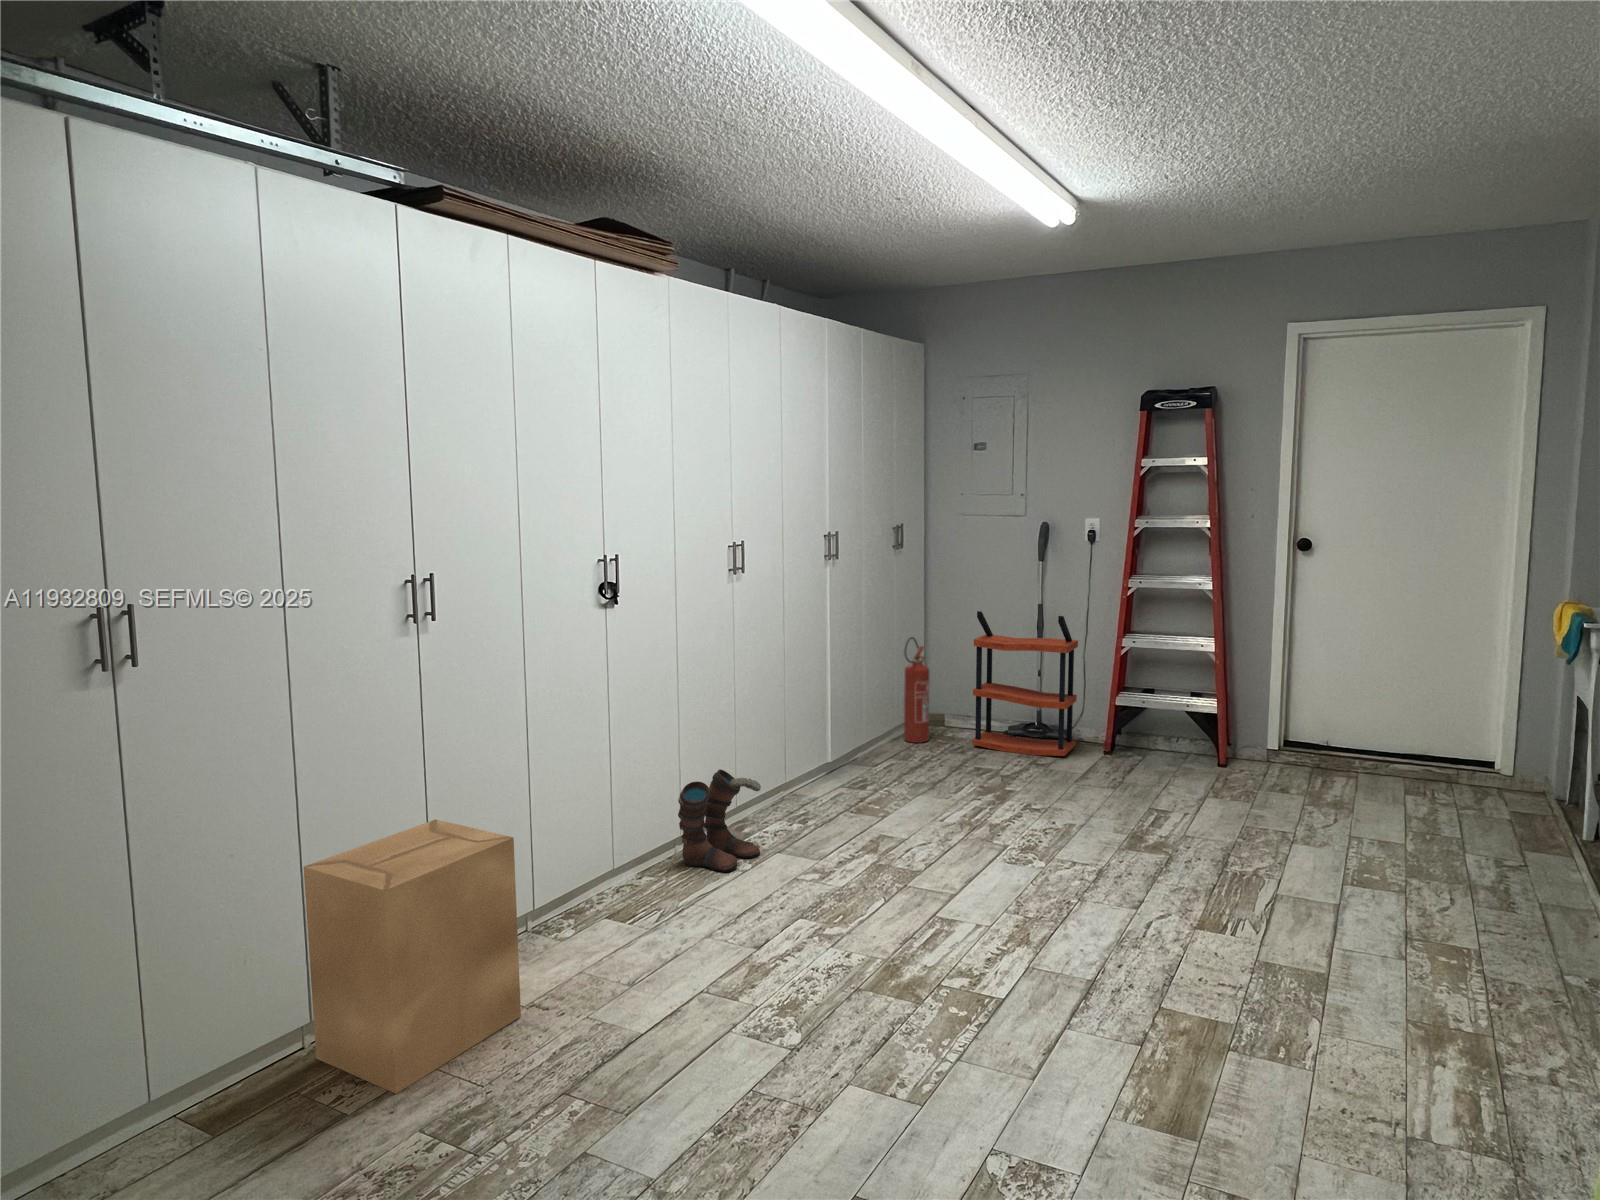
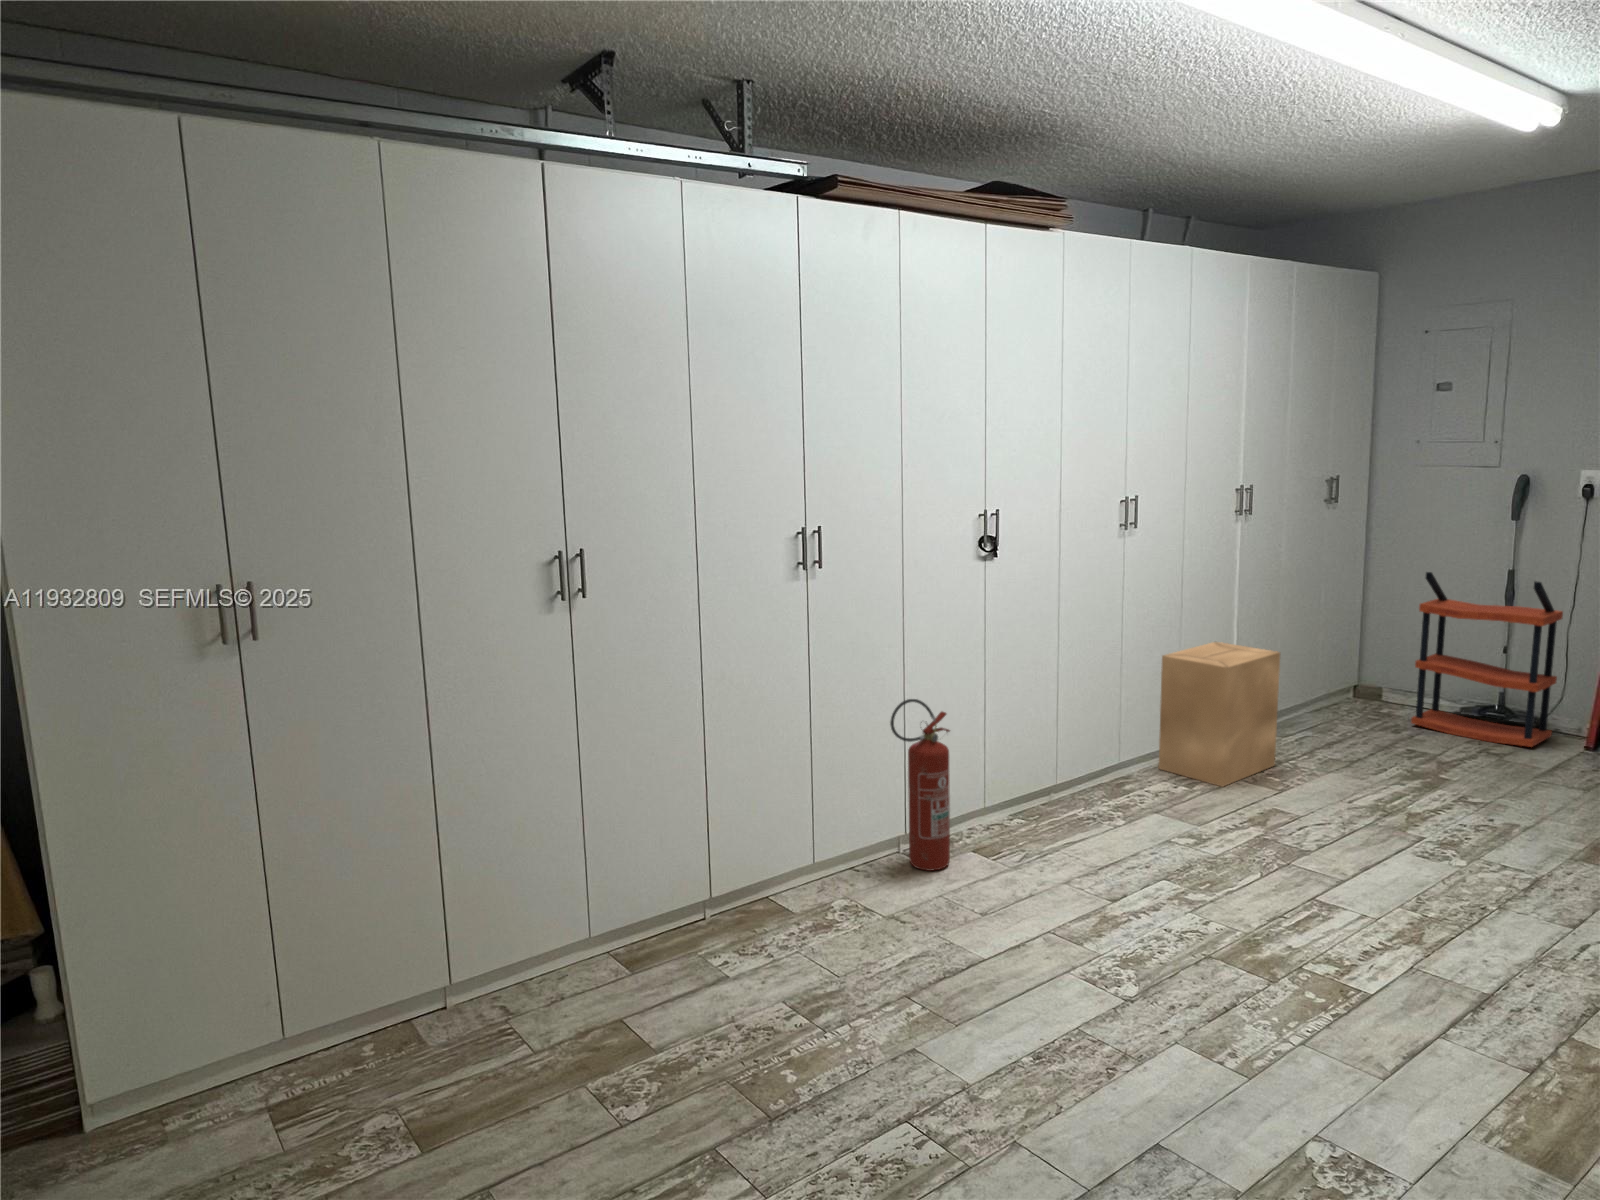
fire extinguisher: present [904,637,929,743] -> present [890,699,950,871]
boots: present [678,770,761,872] -> none [1050,724,1138,825]
cardboard box: present [304,819,521,1094] -> present [1159,642,1280,787]

